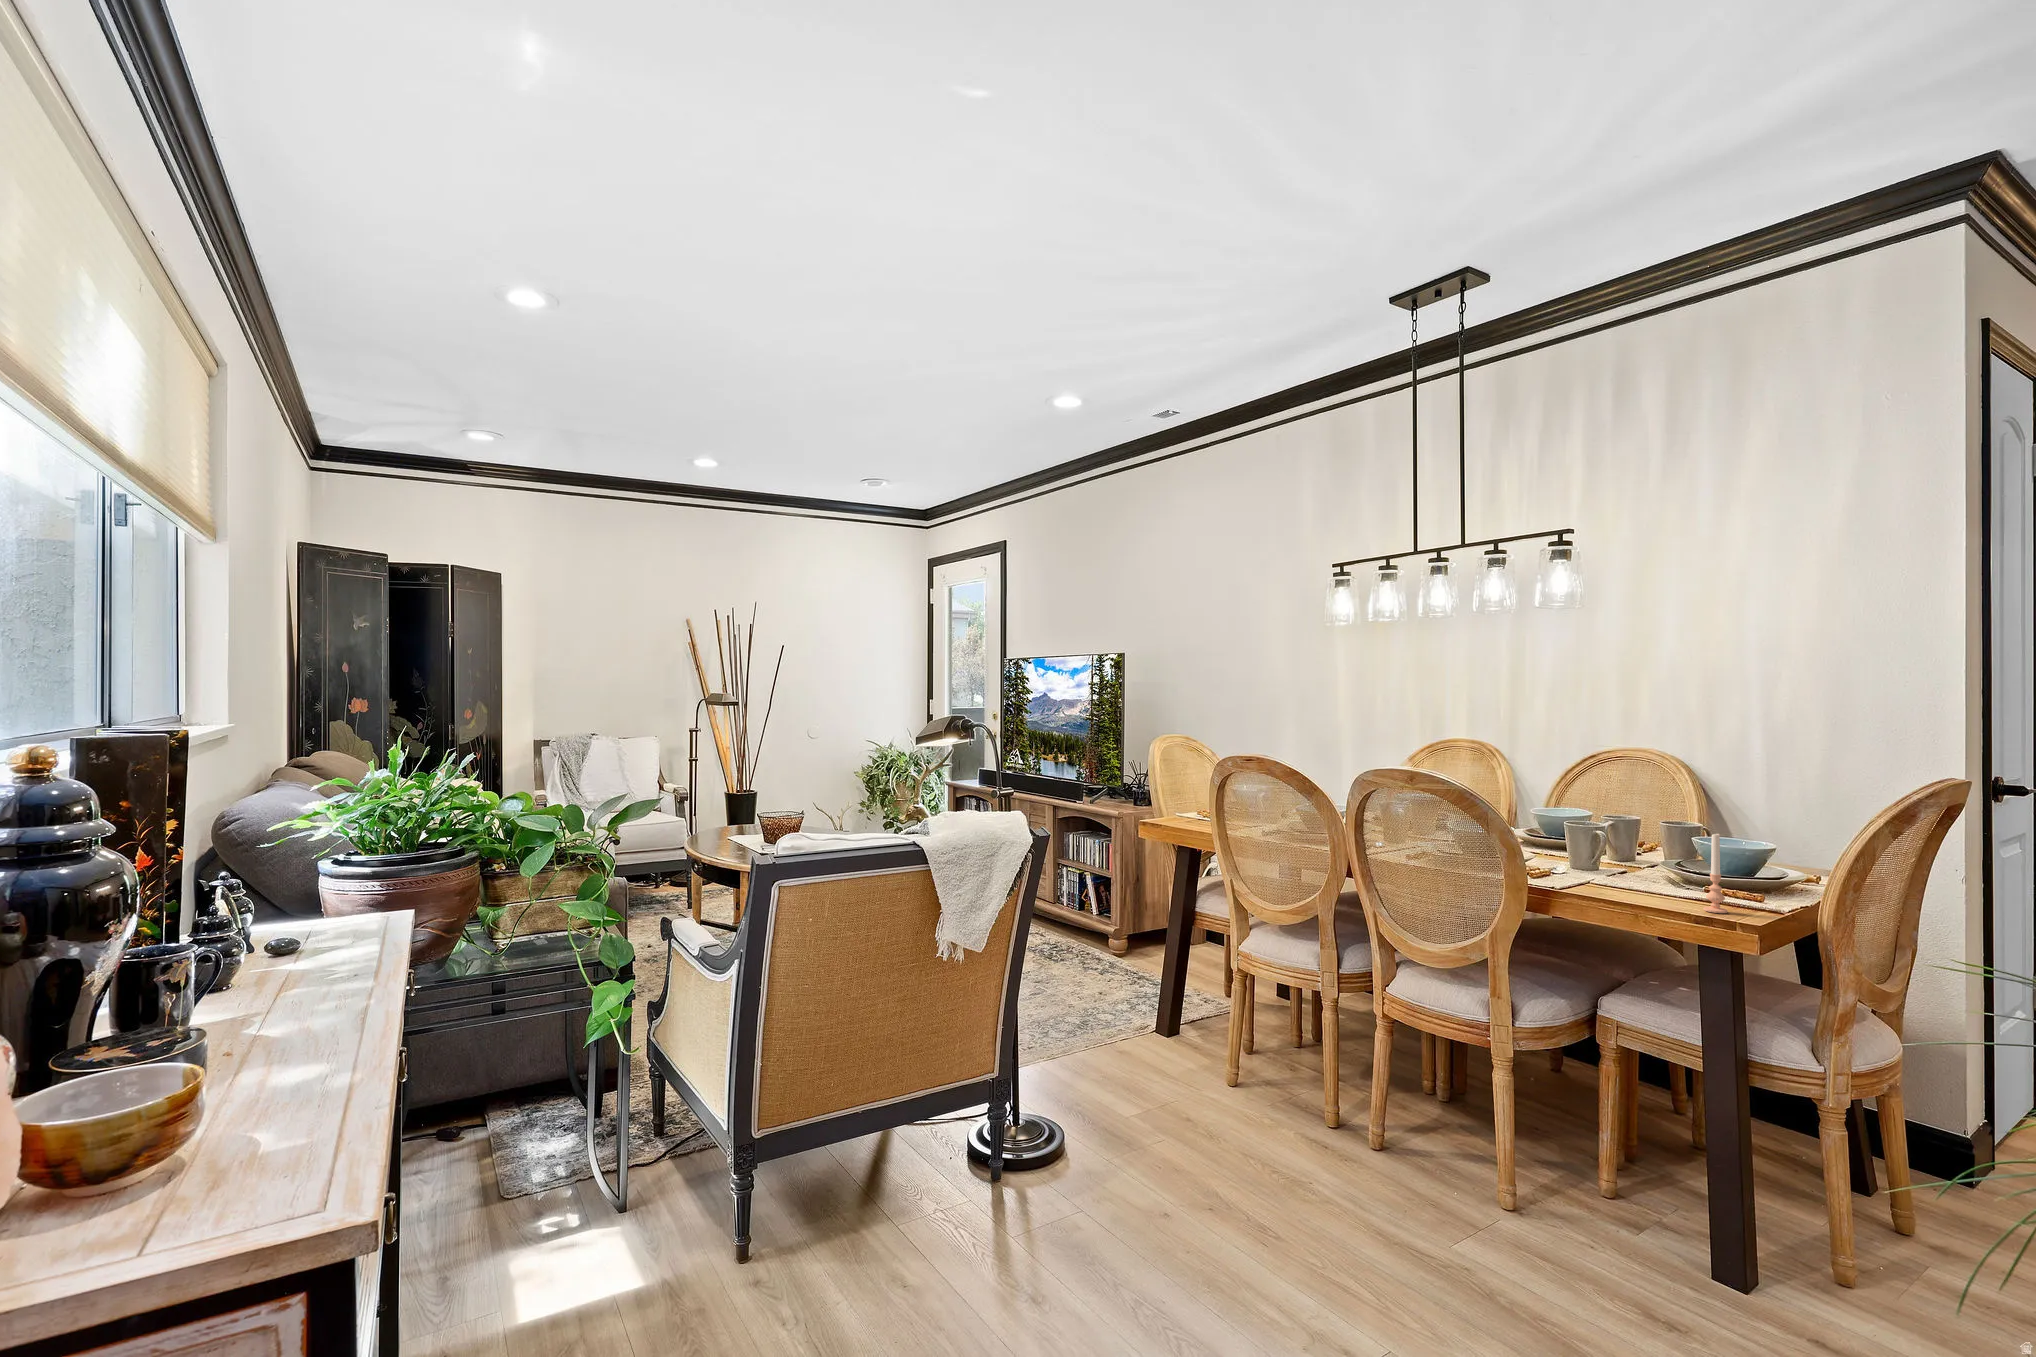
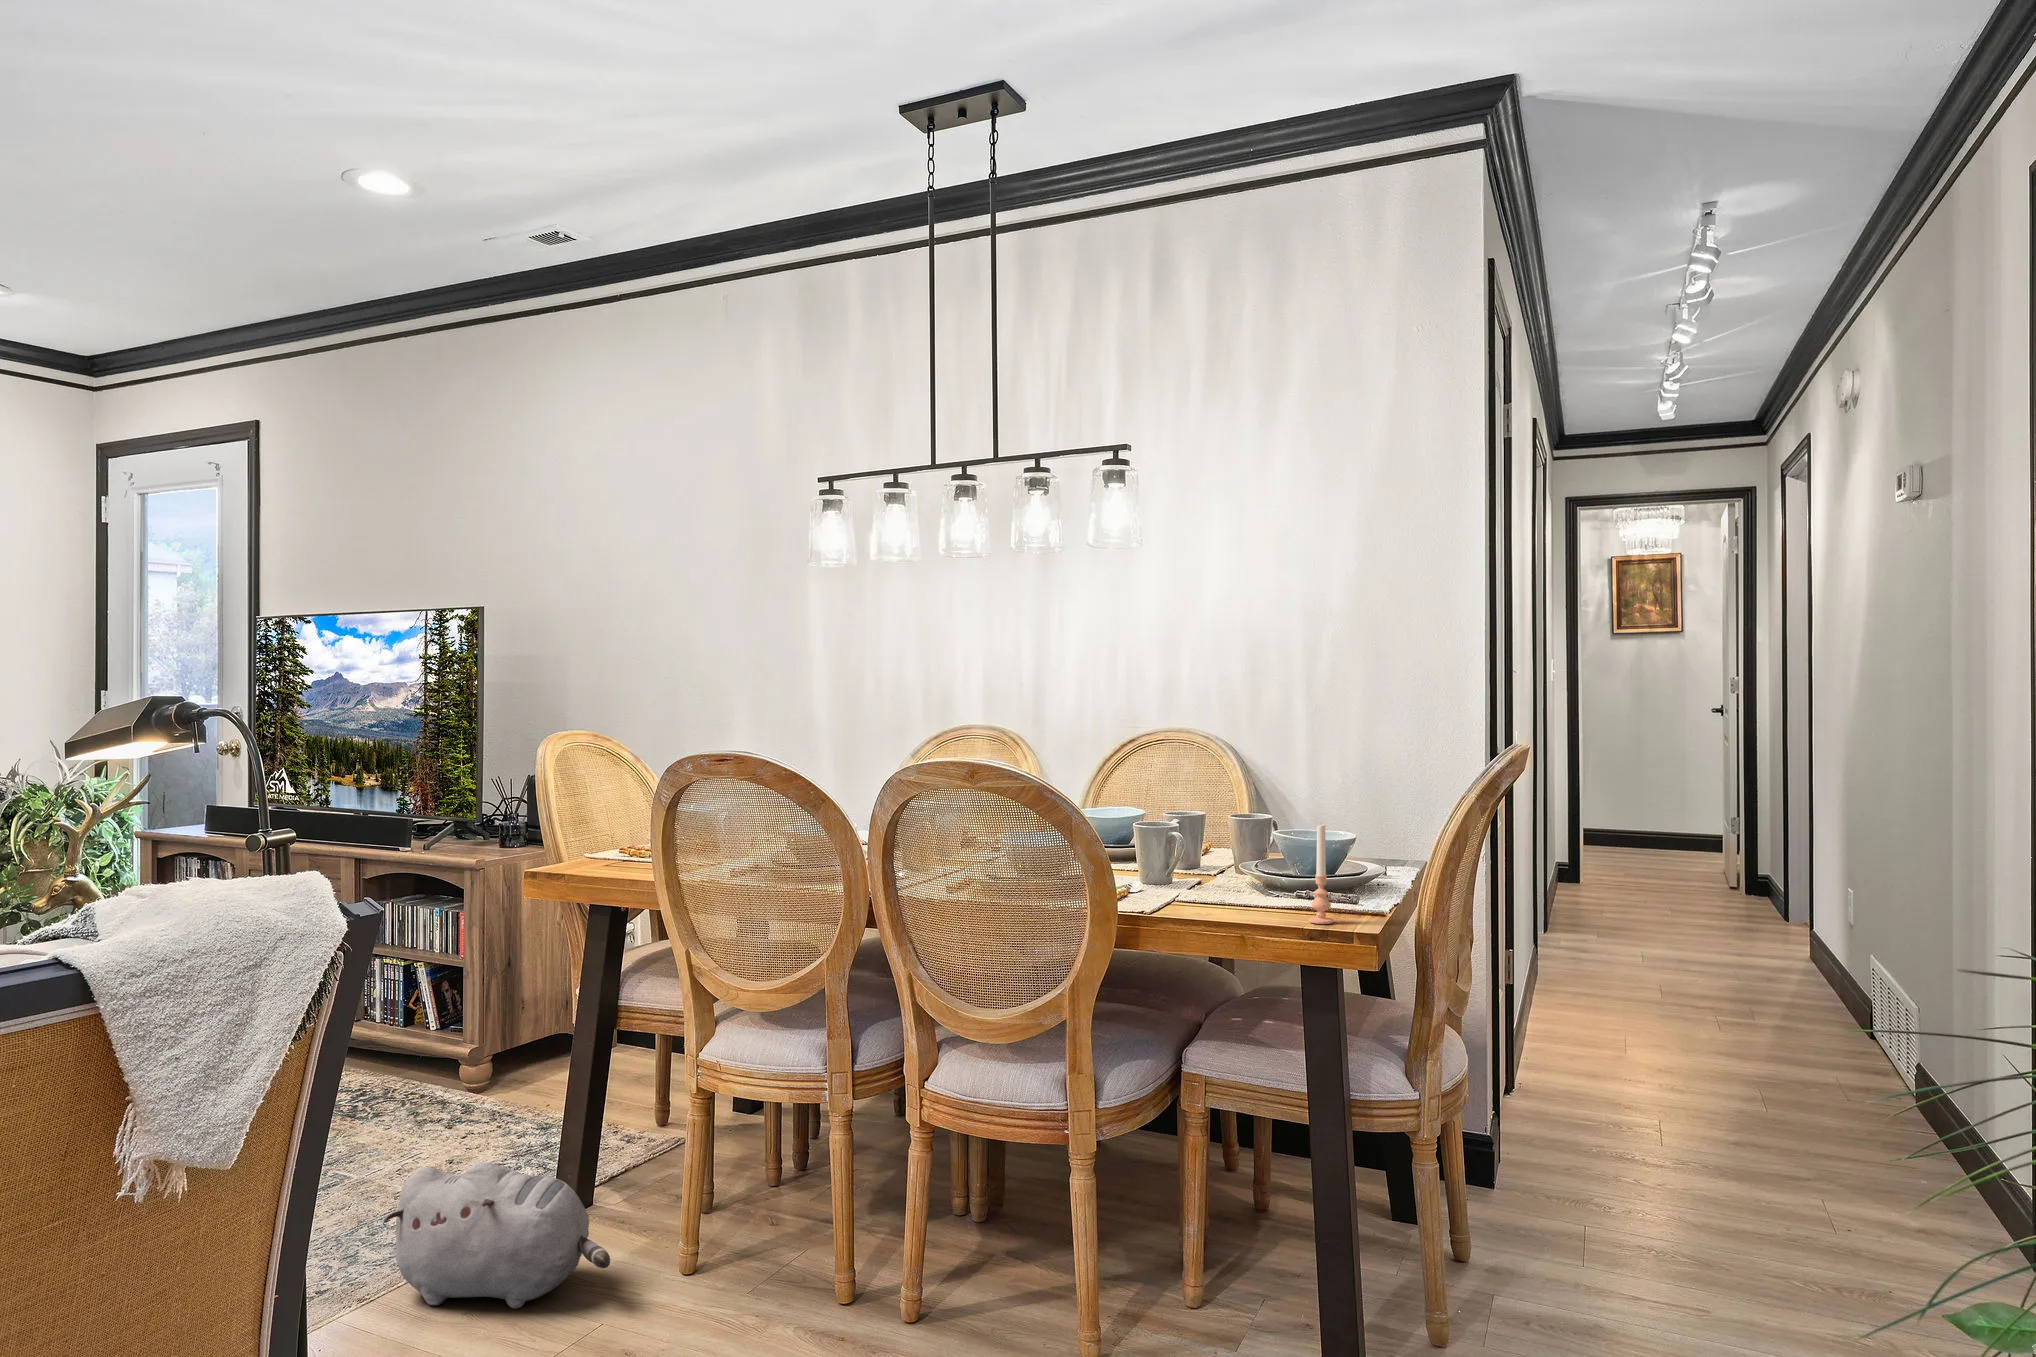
plush toy: none [1058,989,1182,1083] -> present [384,1163,610,1308]

